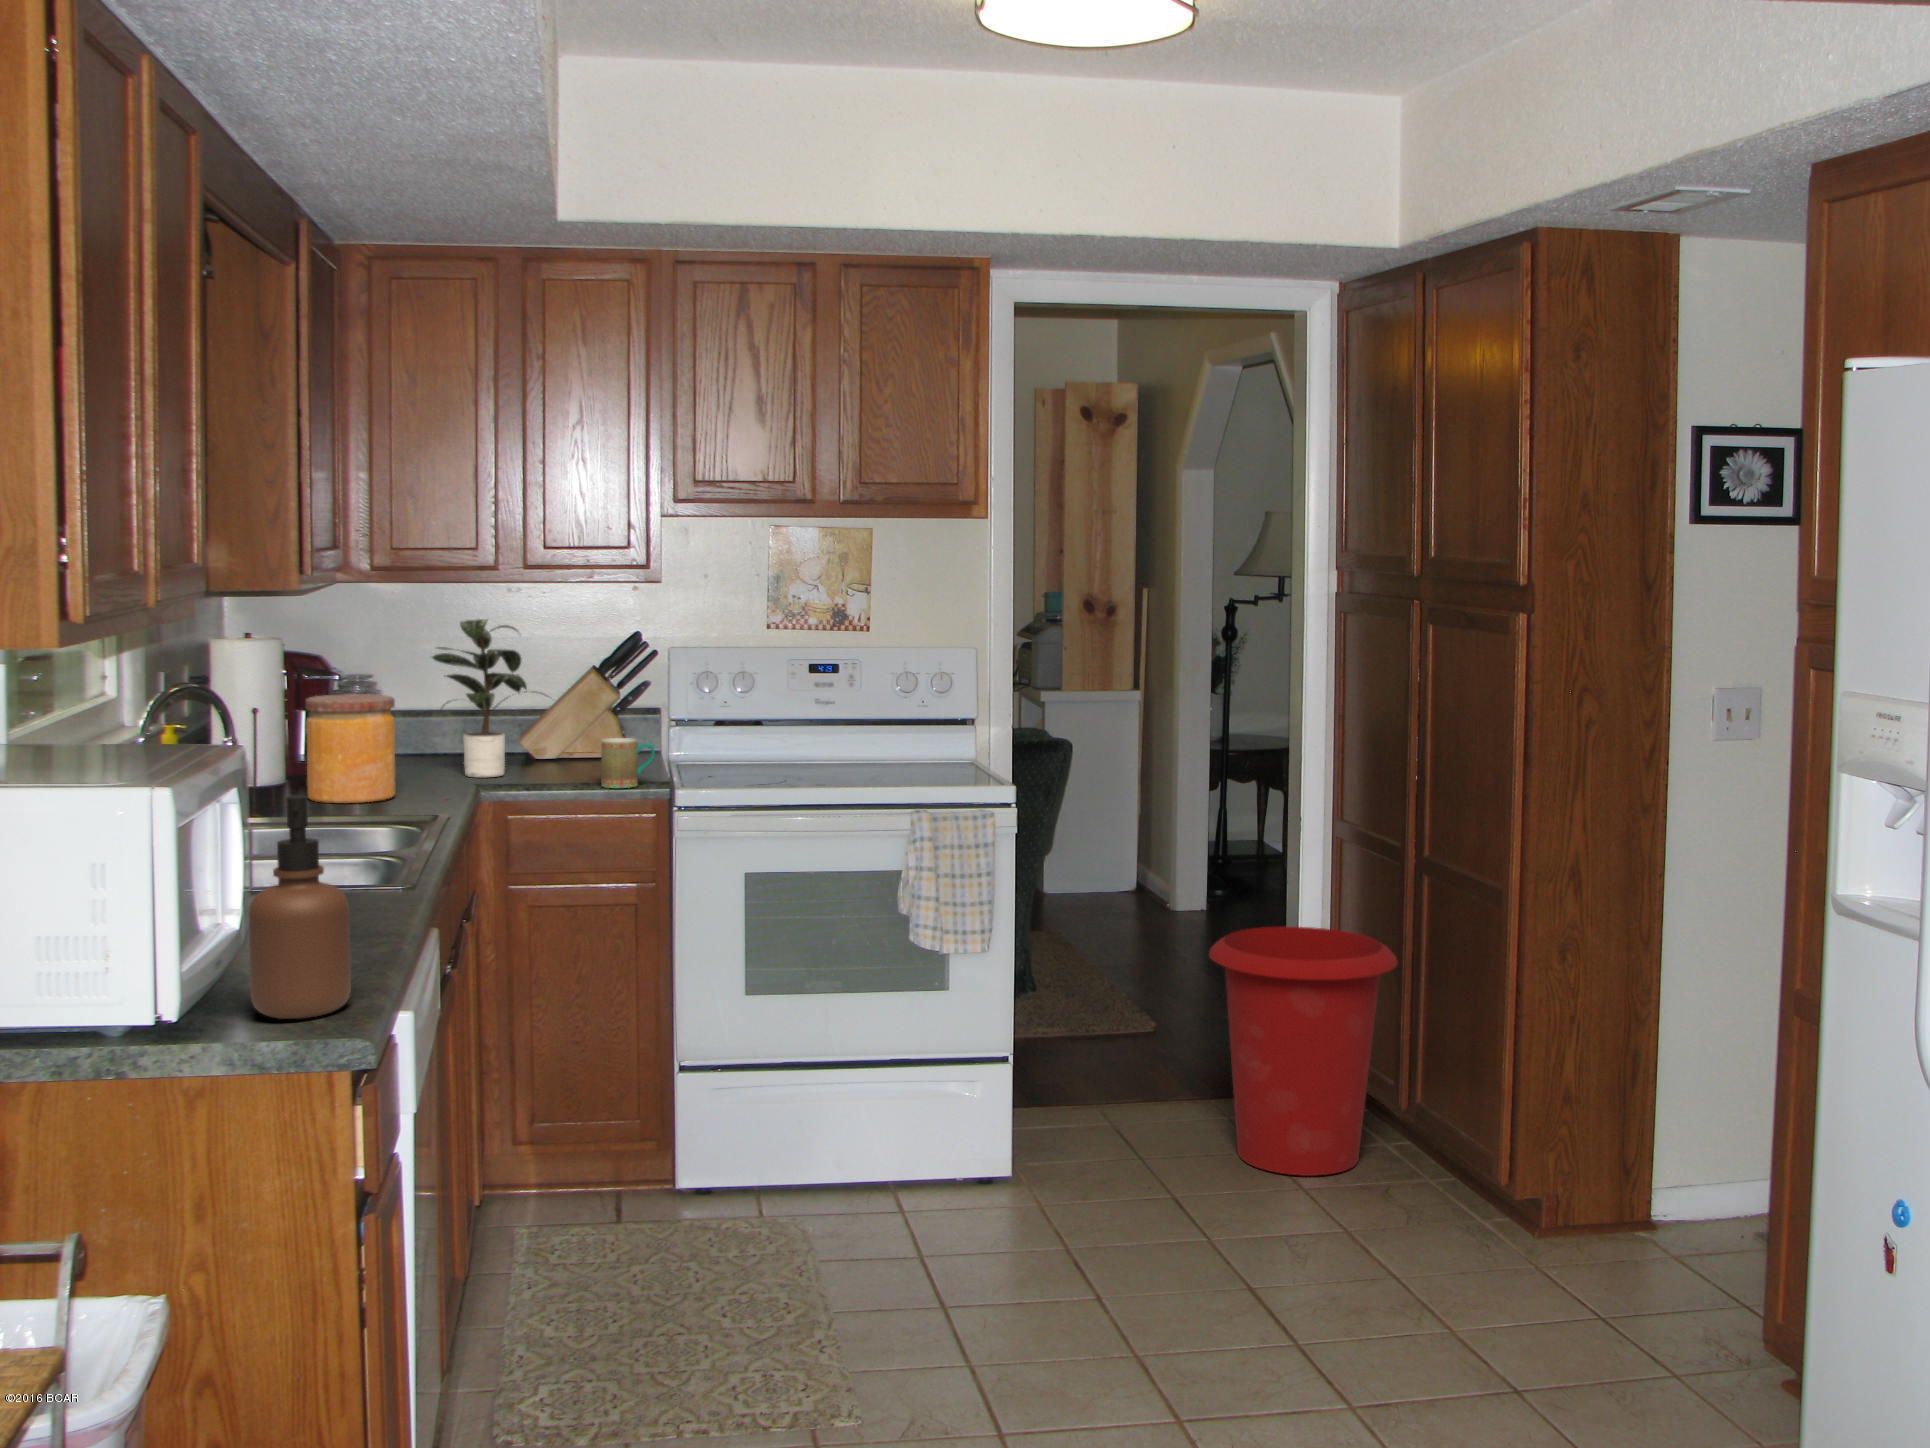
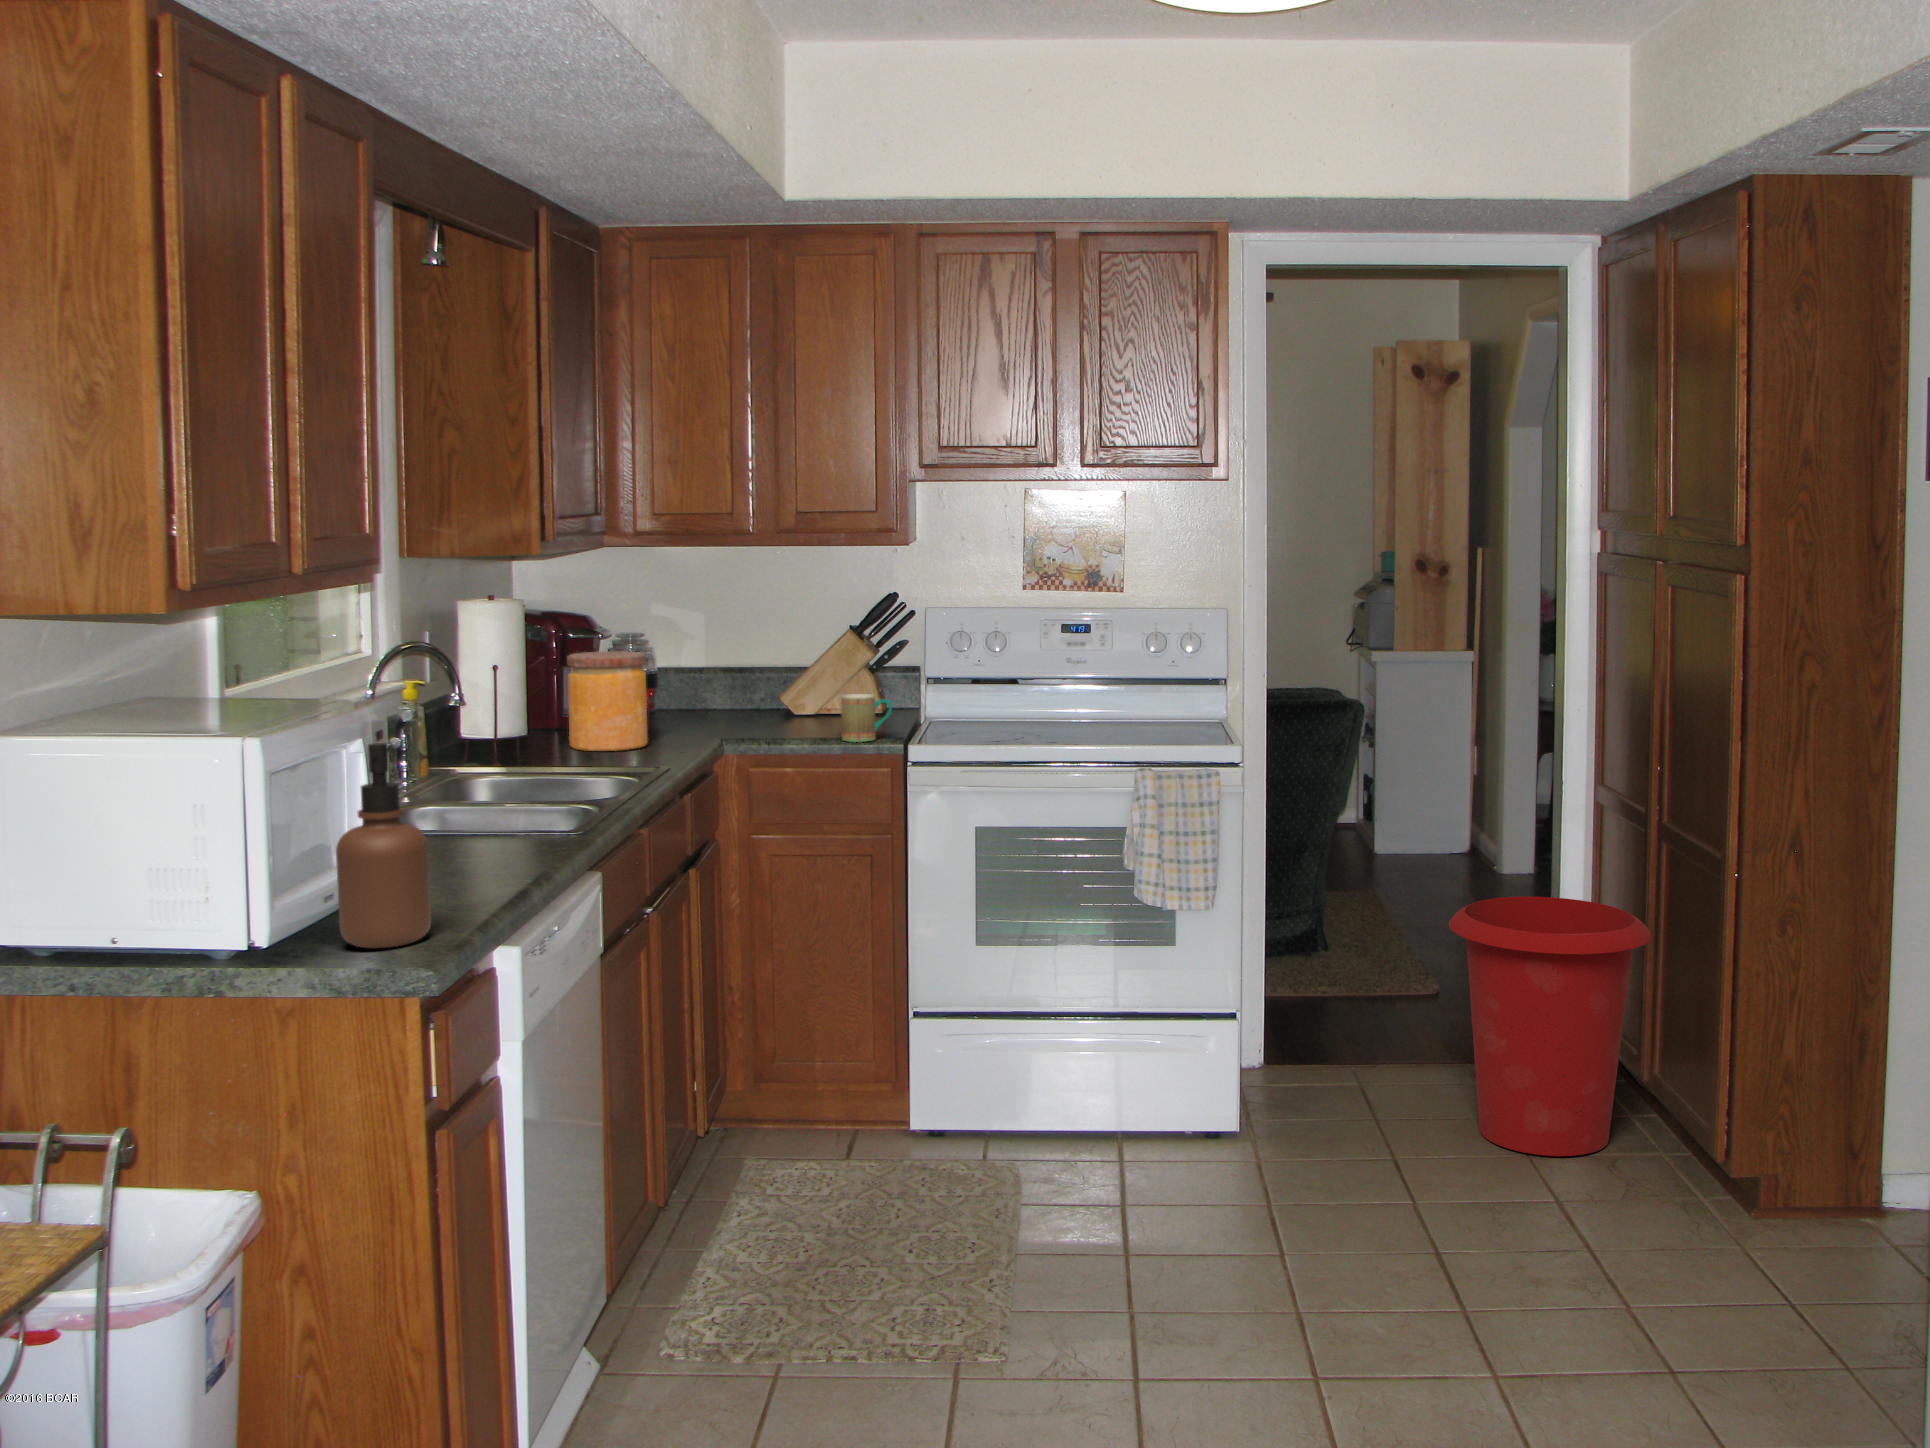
potted plant: present [432,619,545,777] -> none [683,580,823,730]

